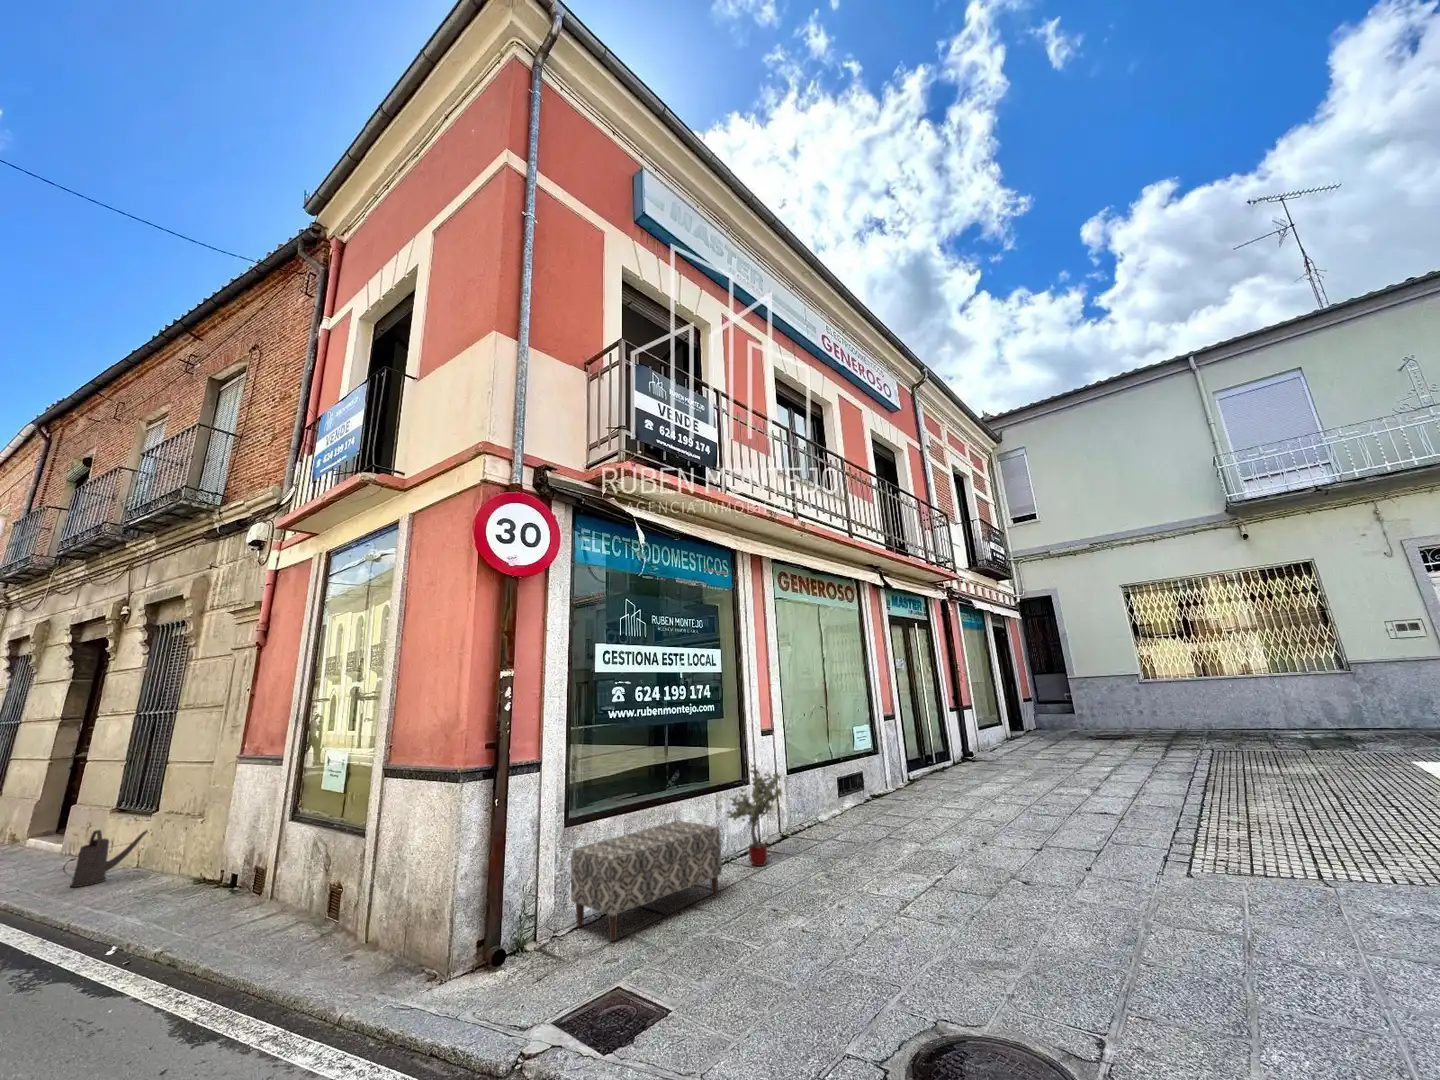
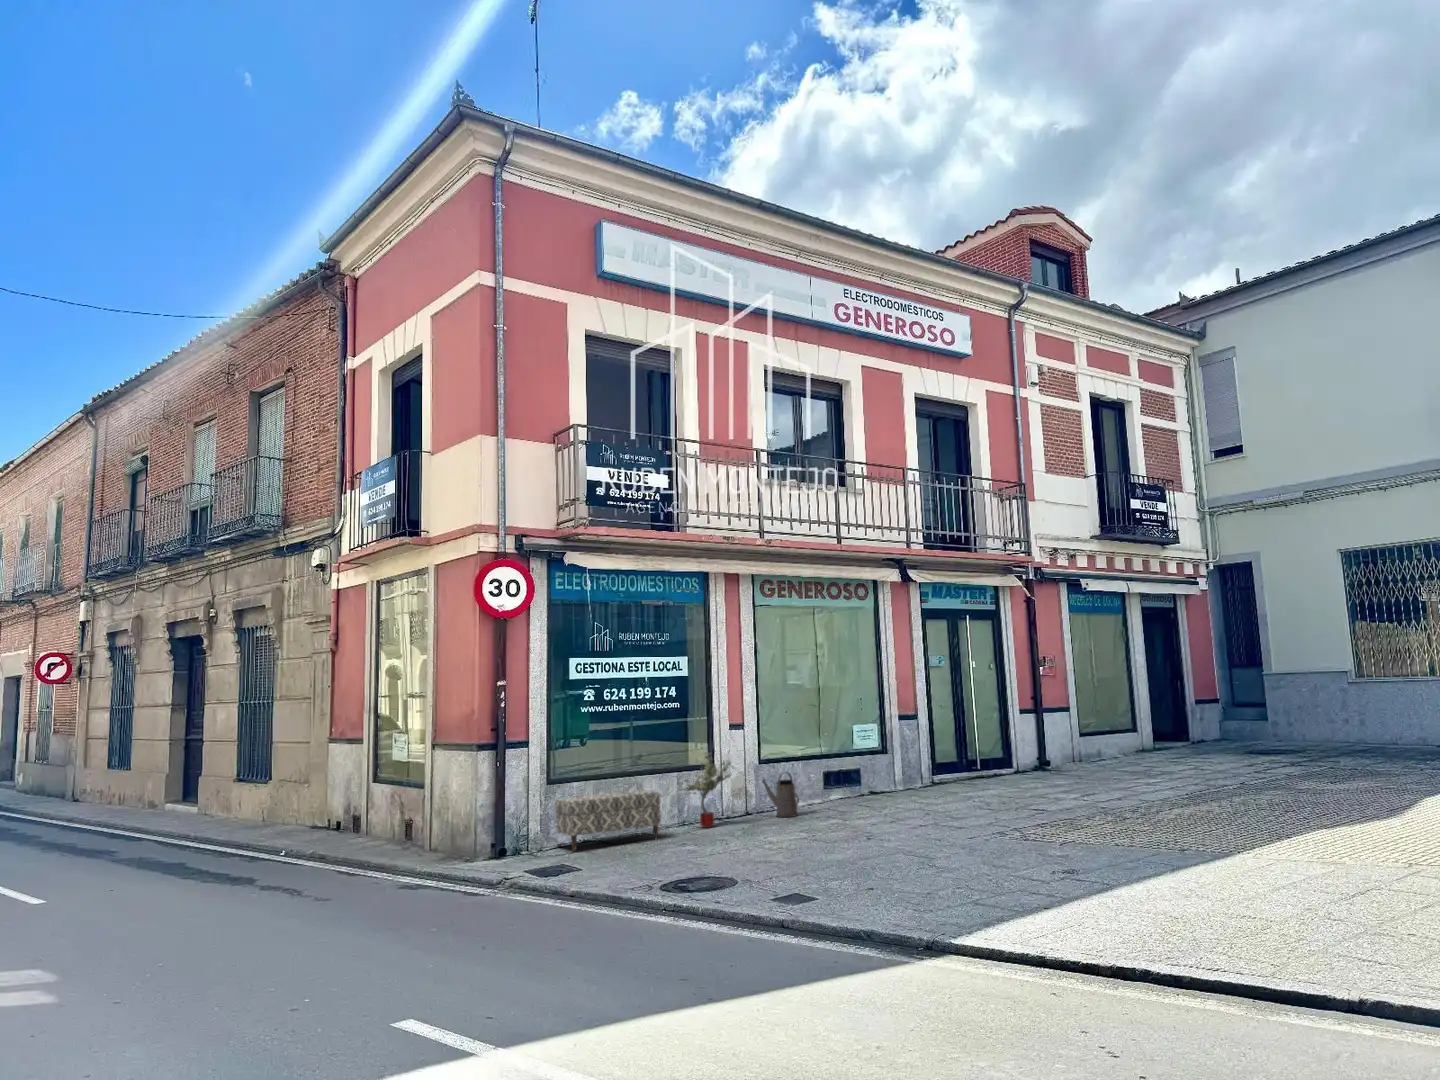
watering can: present [63,830,148,887] -> present [762,773,799,817]

